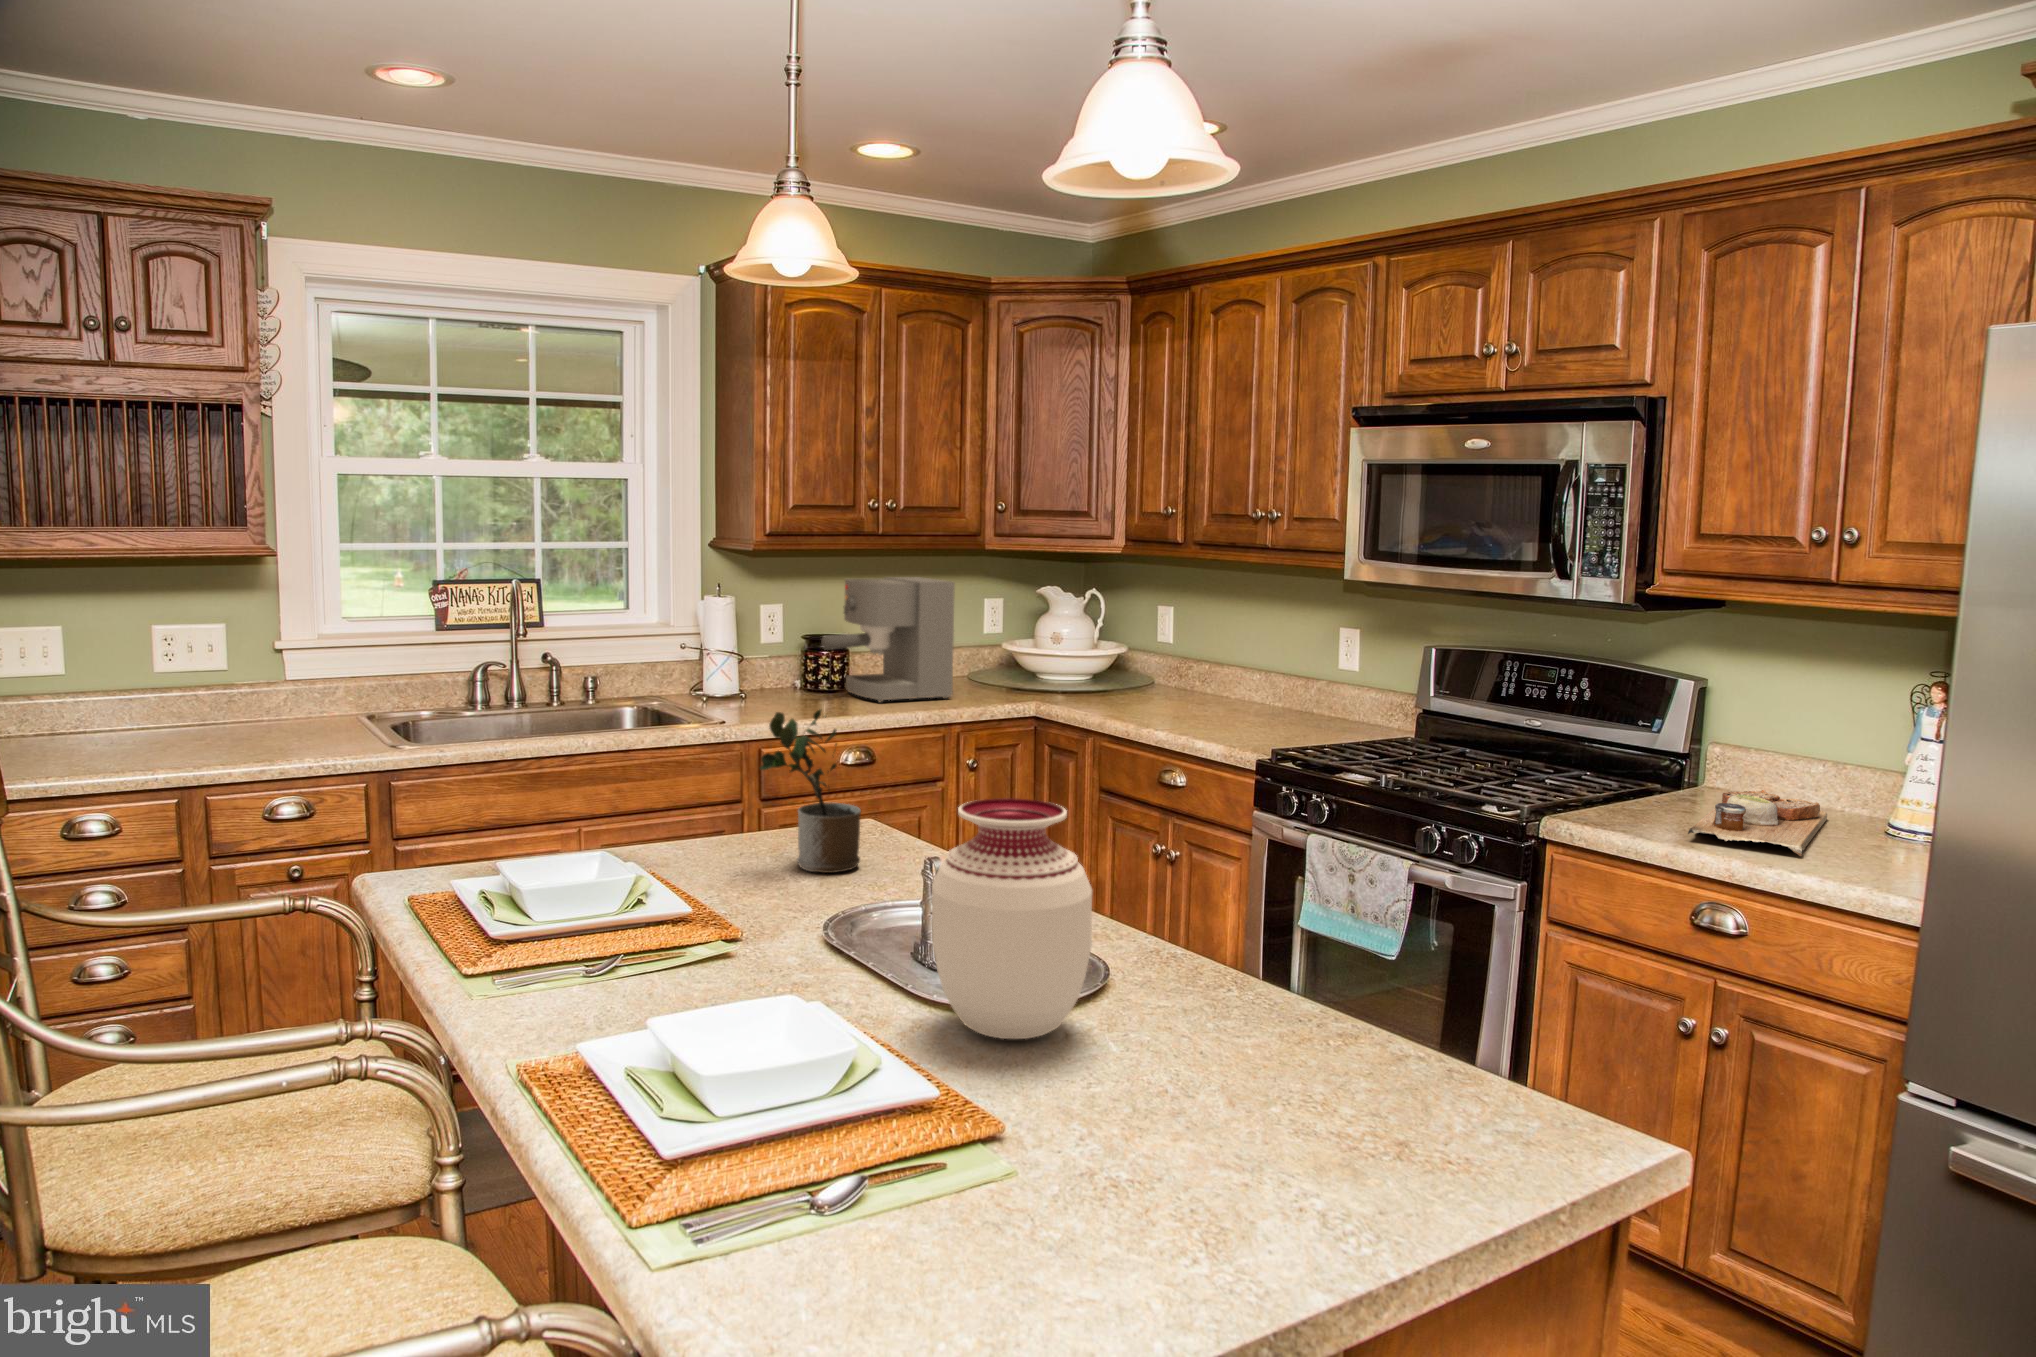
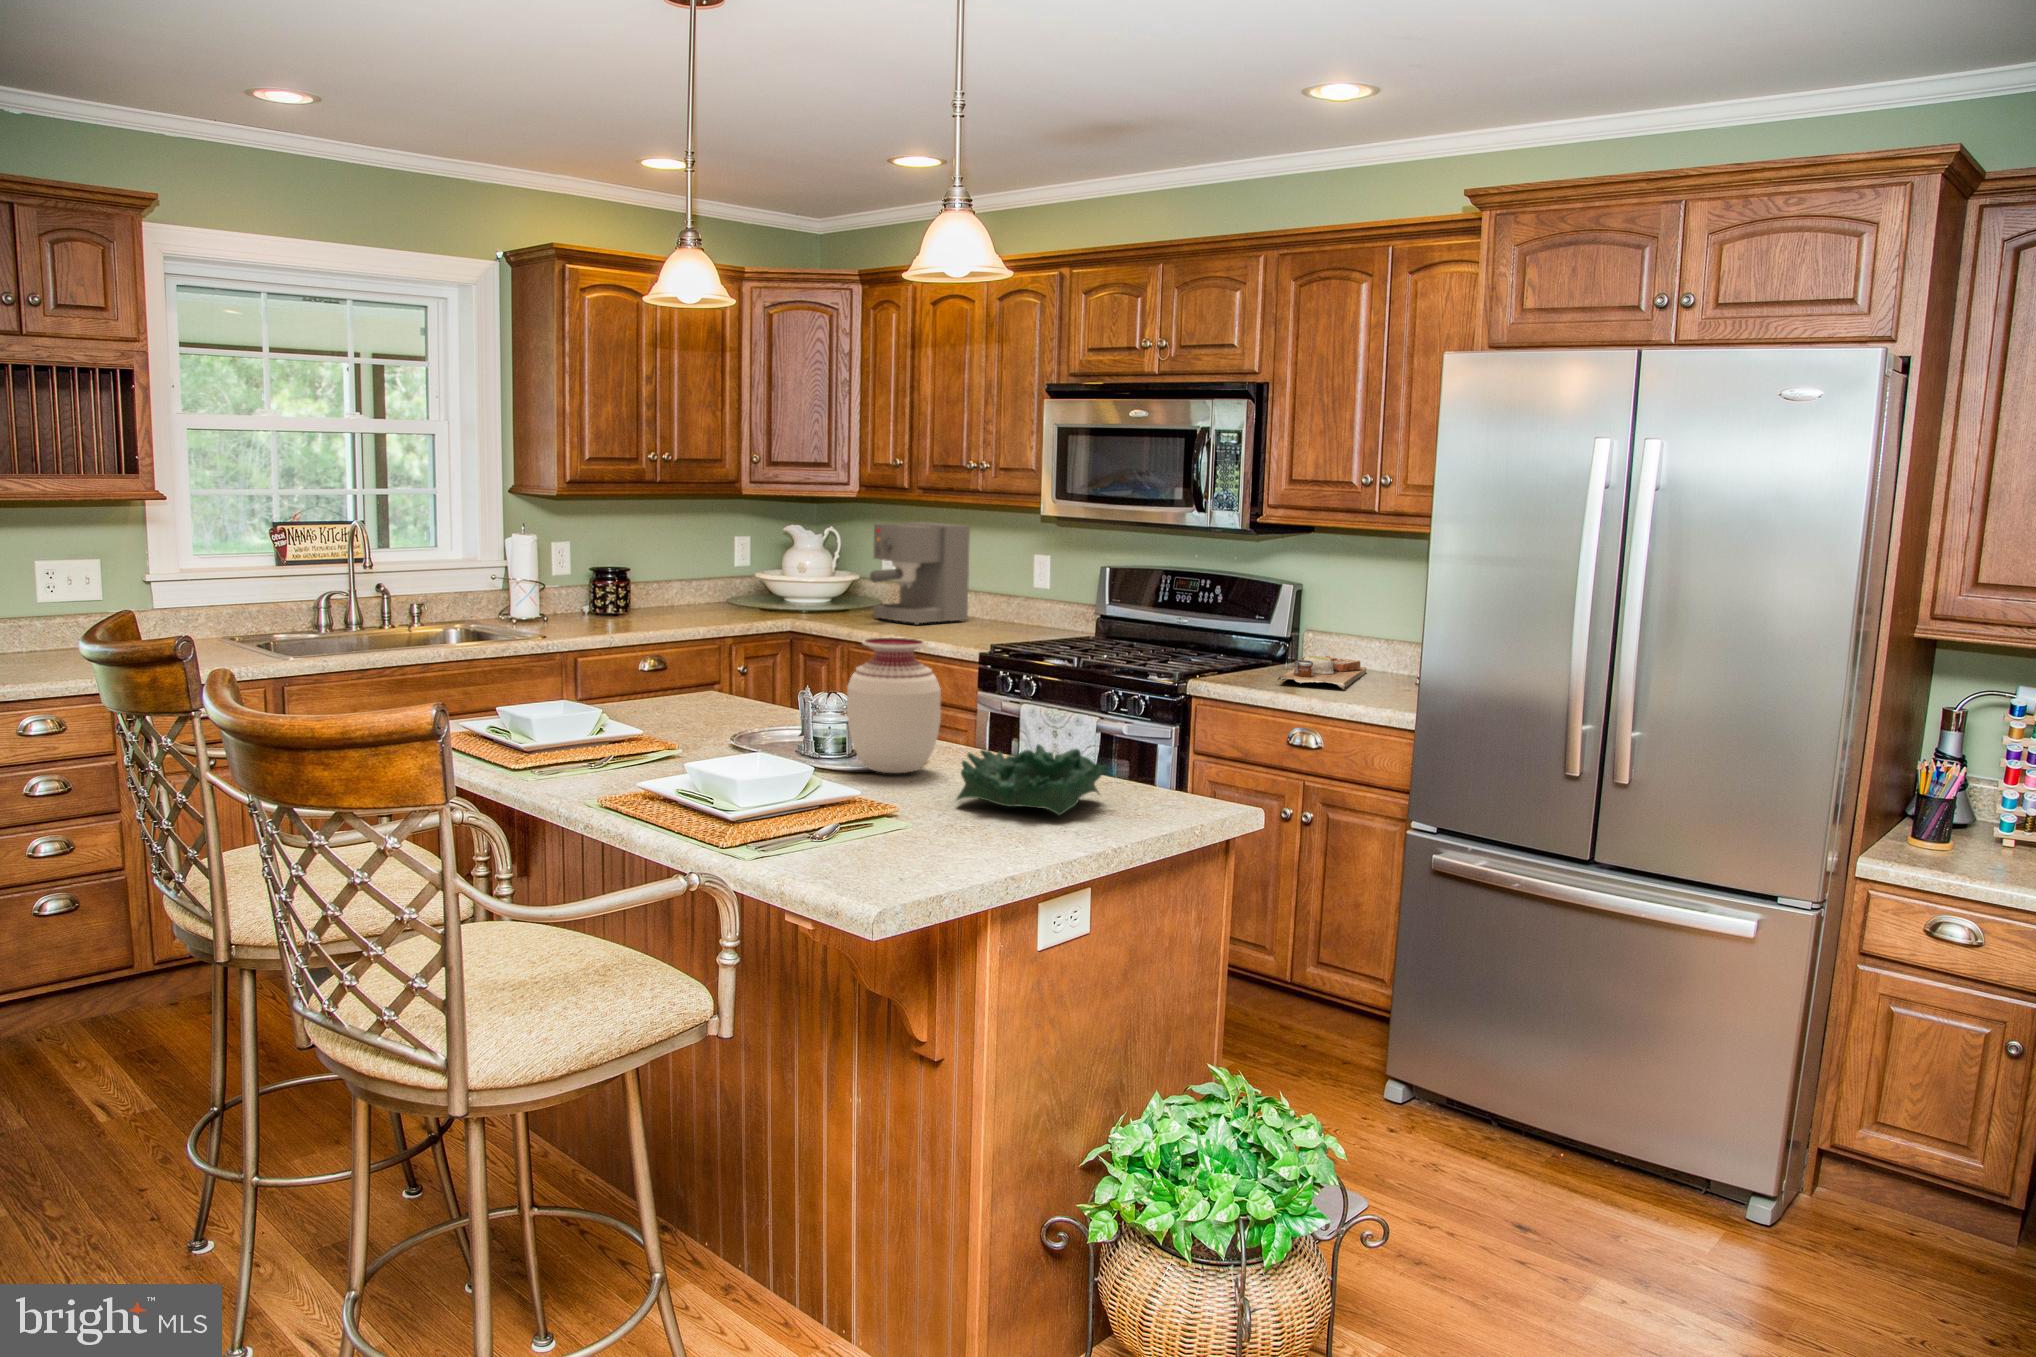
coffee maker: present [821,577,955,702] -> present [870,522,970,625]
potted plant: present [760,710,861,873] -> none [674,604,743,715]
decorative bowl: none [1073,1022,1378,1221] -> present [957,744,1106,815]

